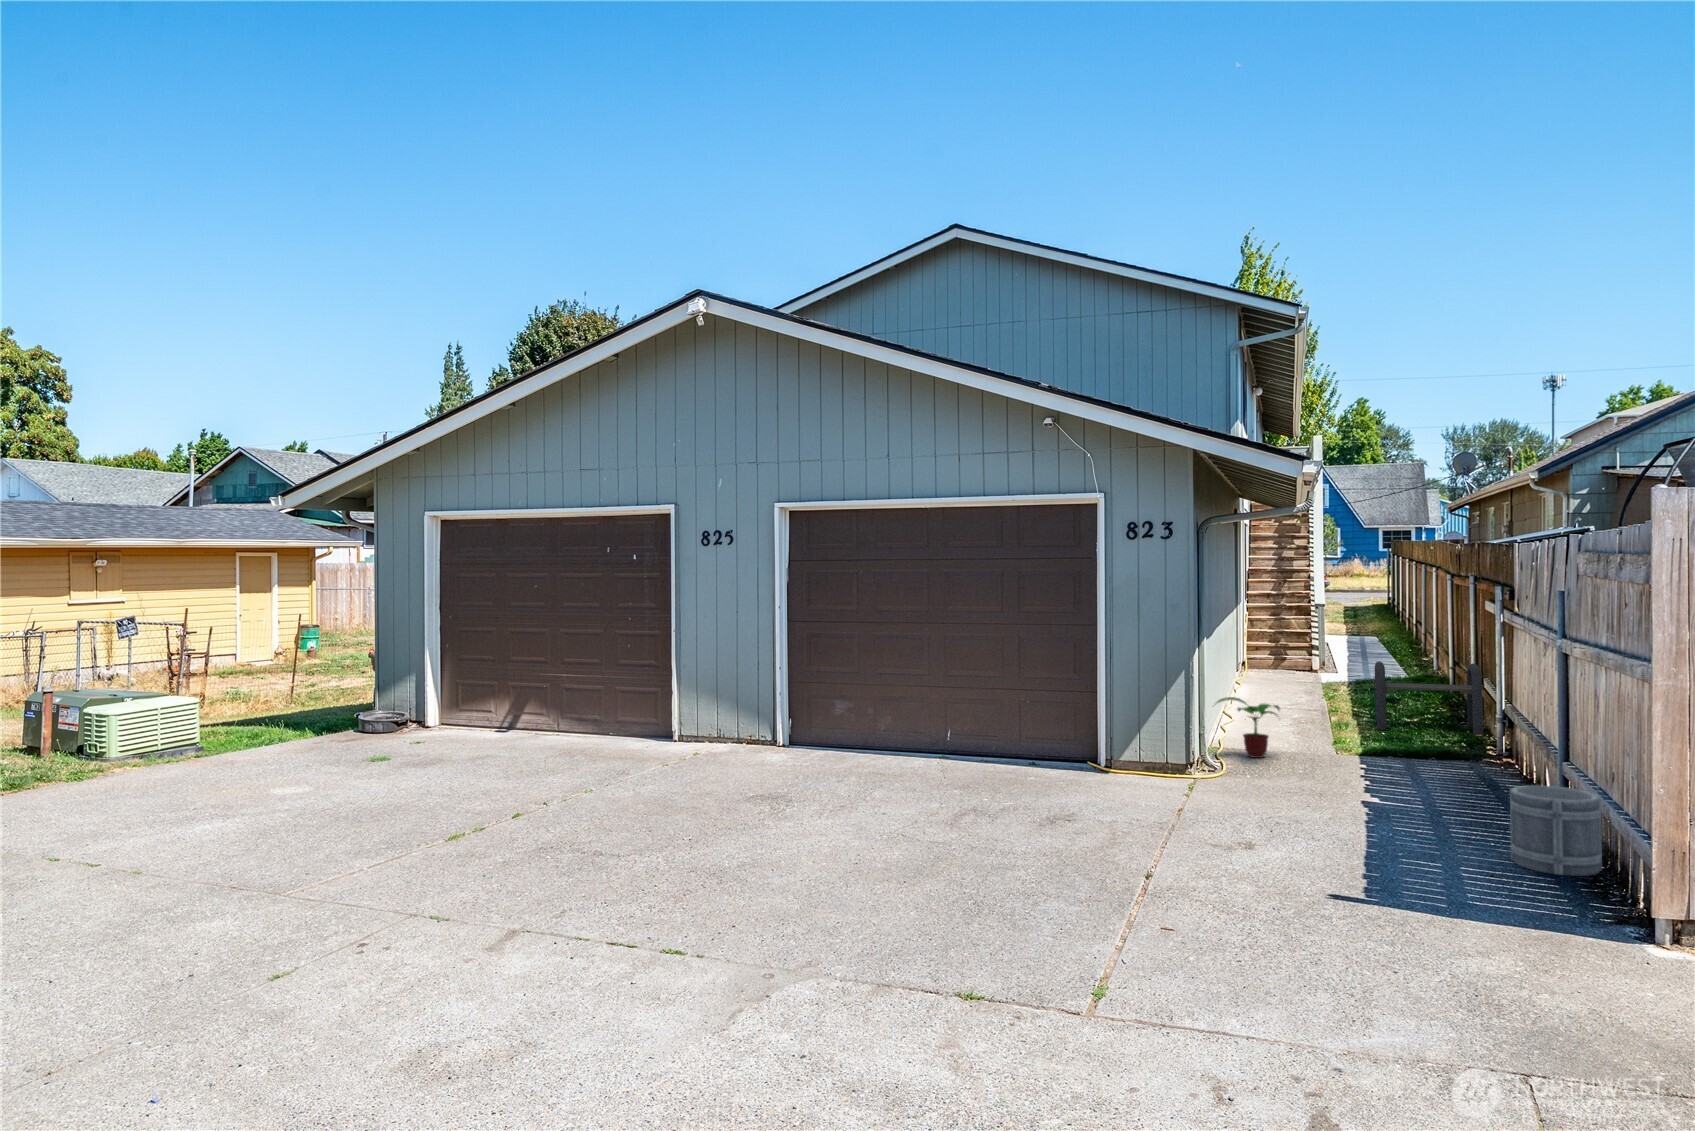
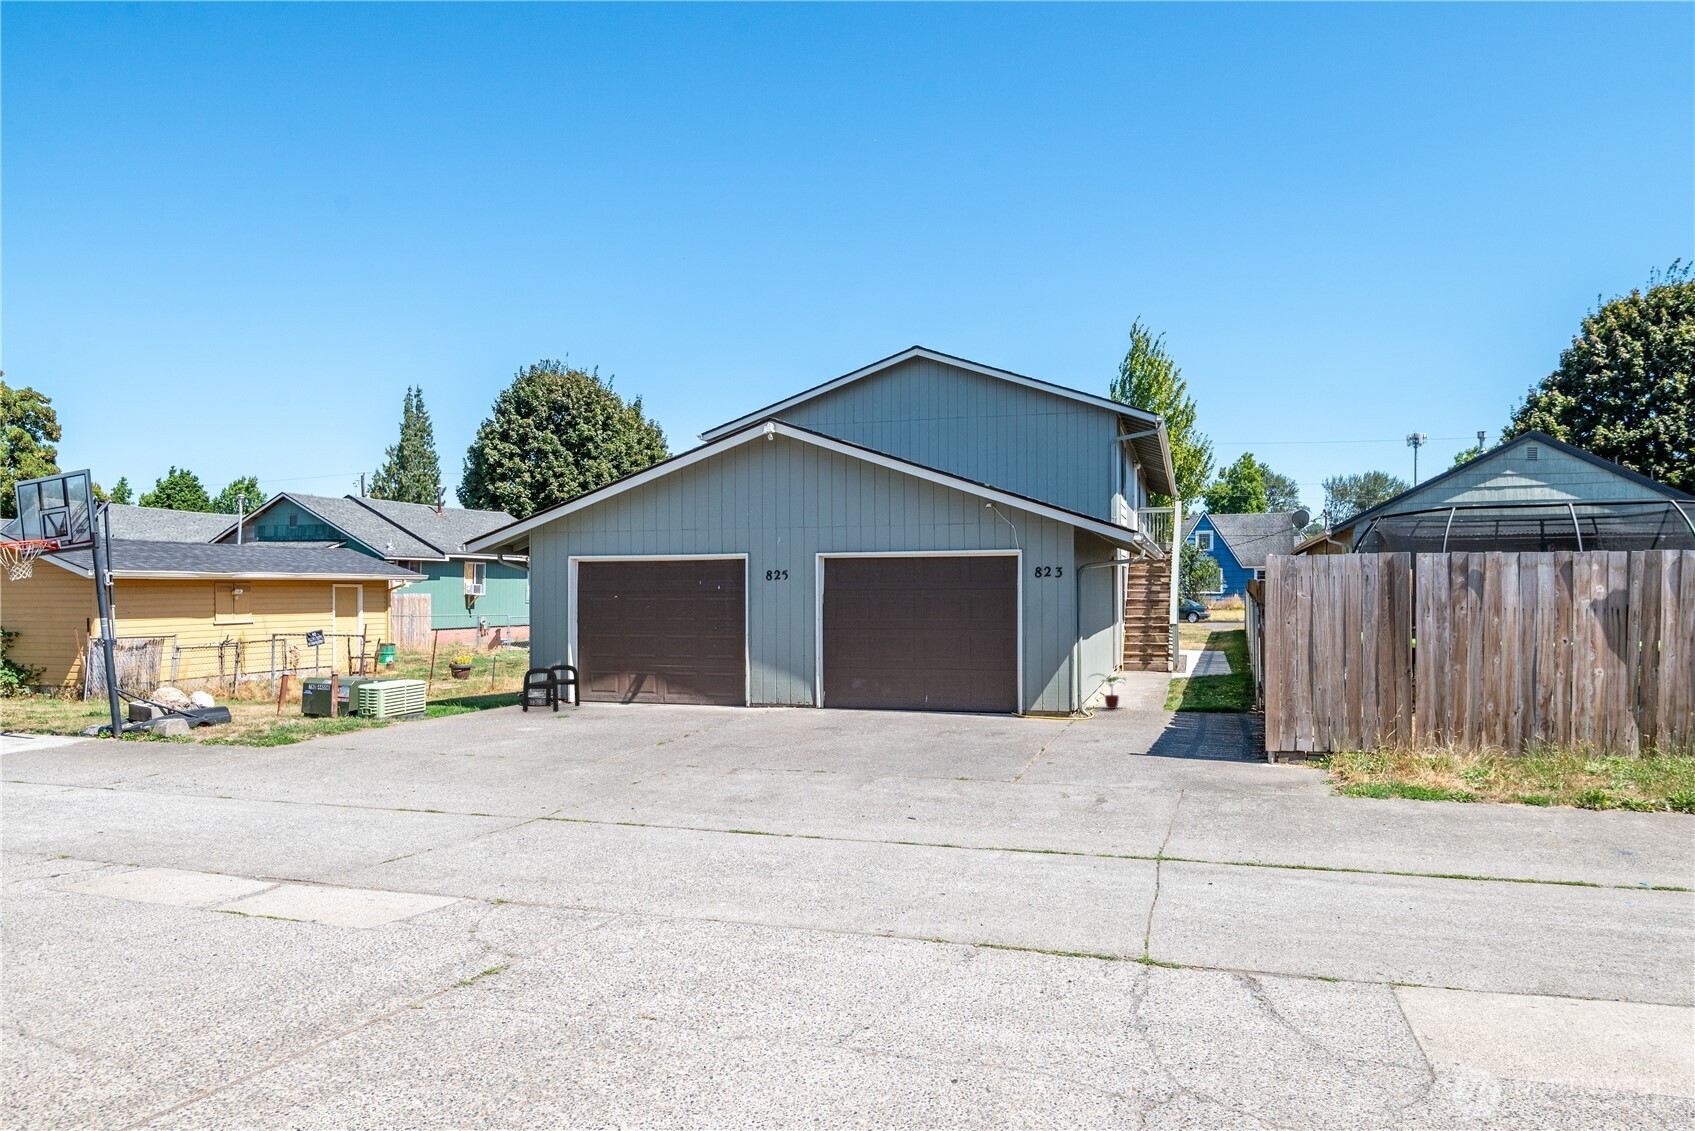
bench: present [1375,661,1483,735] -> present [523,665,580,711]
bucket: present [1510,785,1602,876] -> none [1217,700,1256,739]

